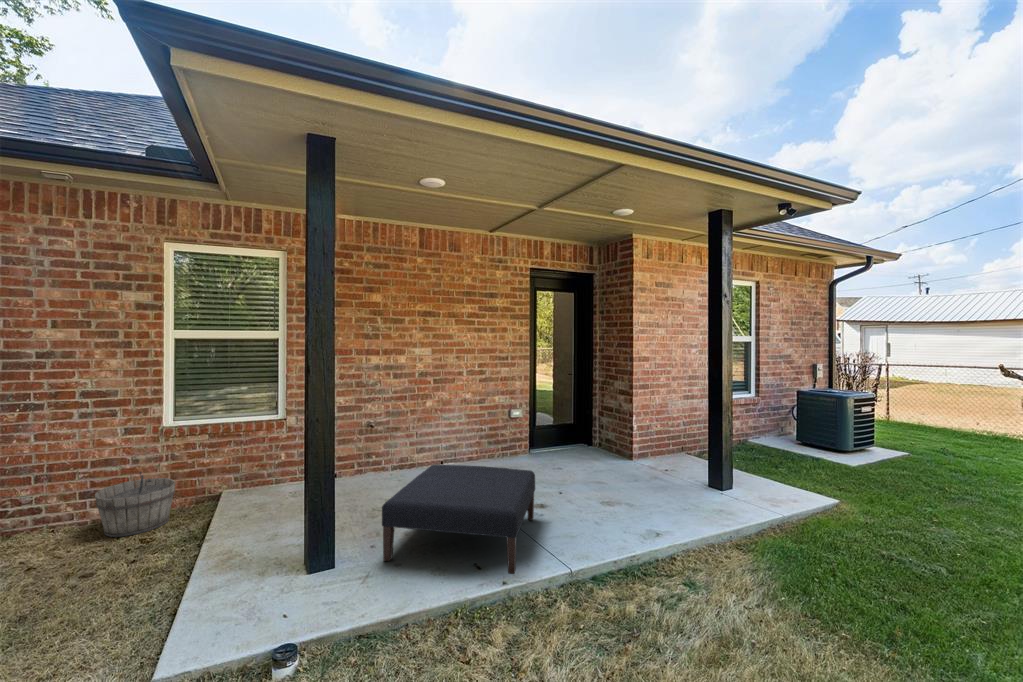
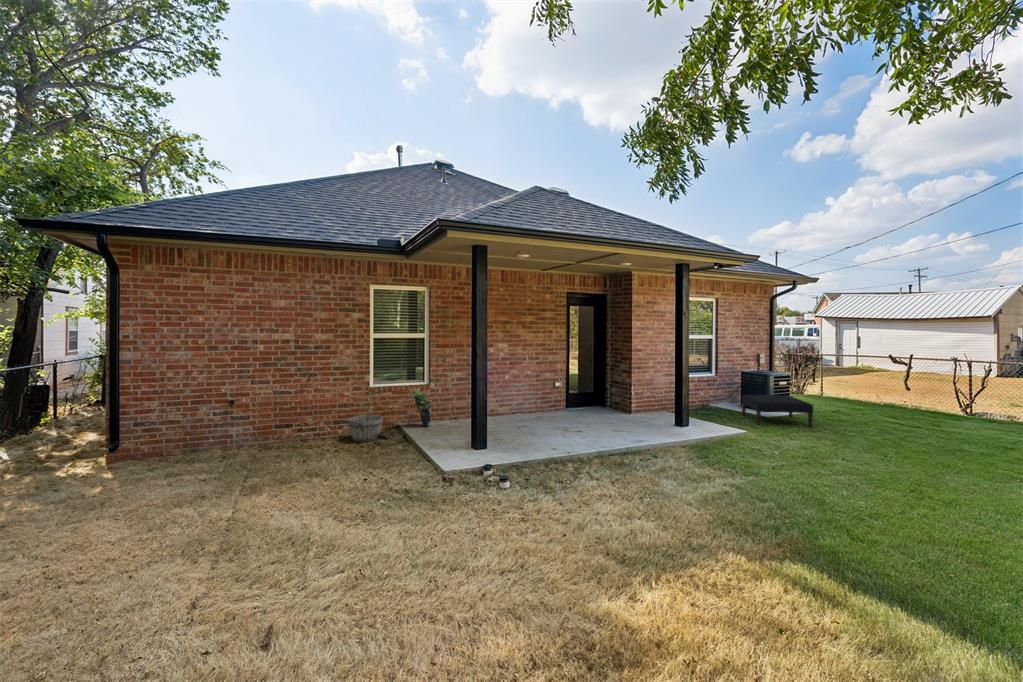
potted plant: none [240,426,285,497] -> present [411,389,432,427]
ottoman: present [382,465,535,574] -> present [742,395,813,427]

